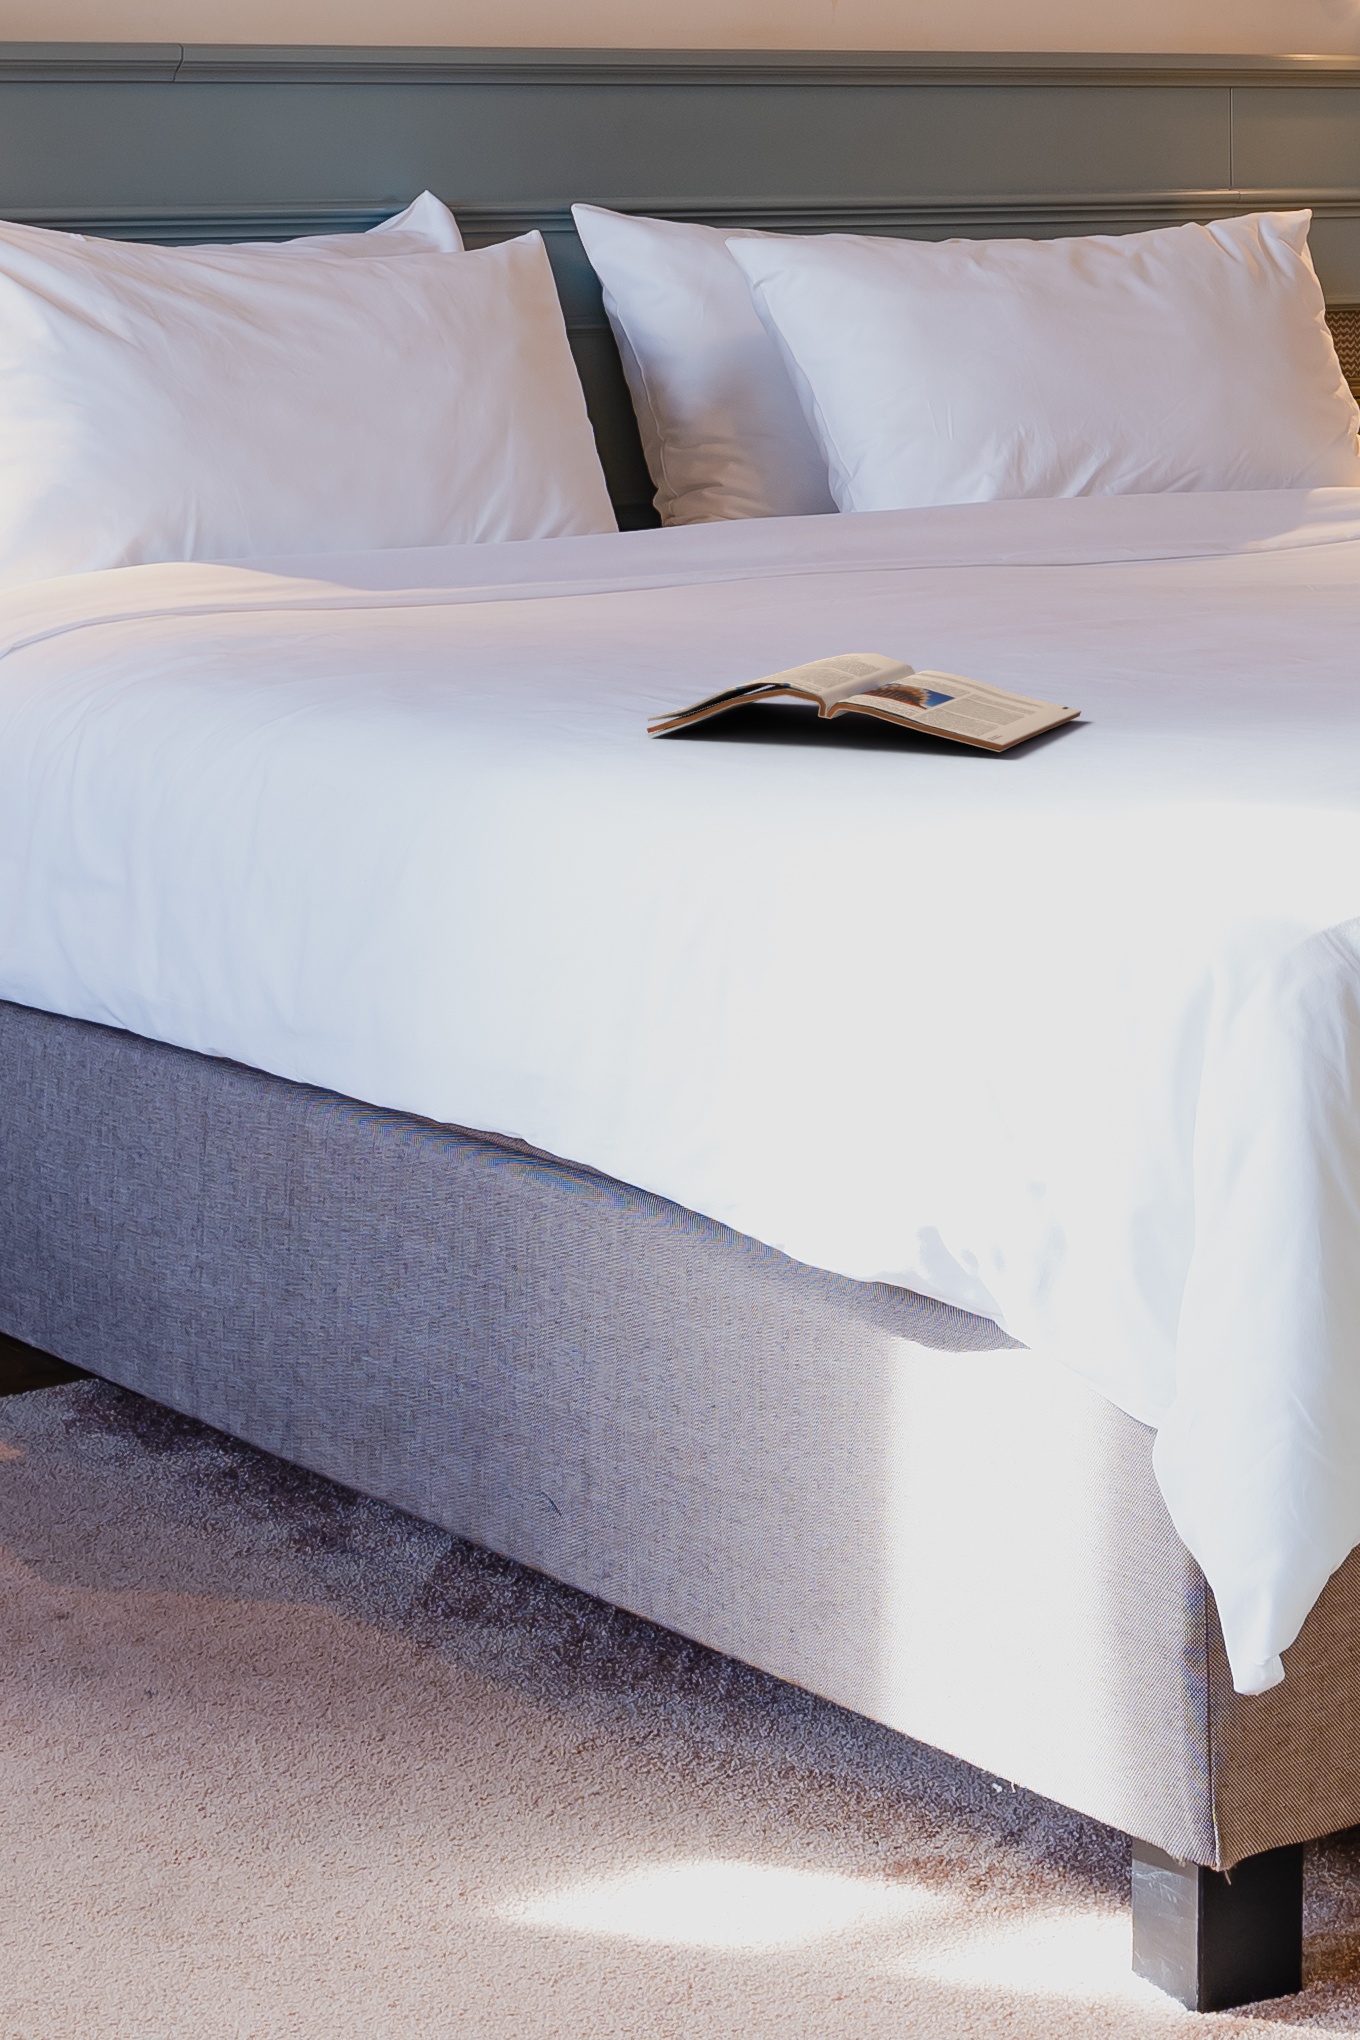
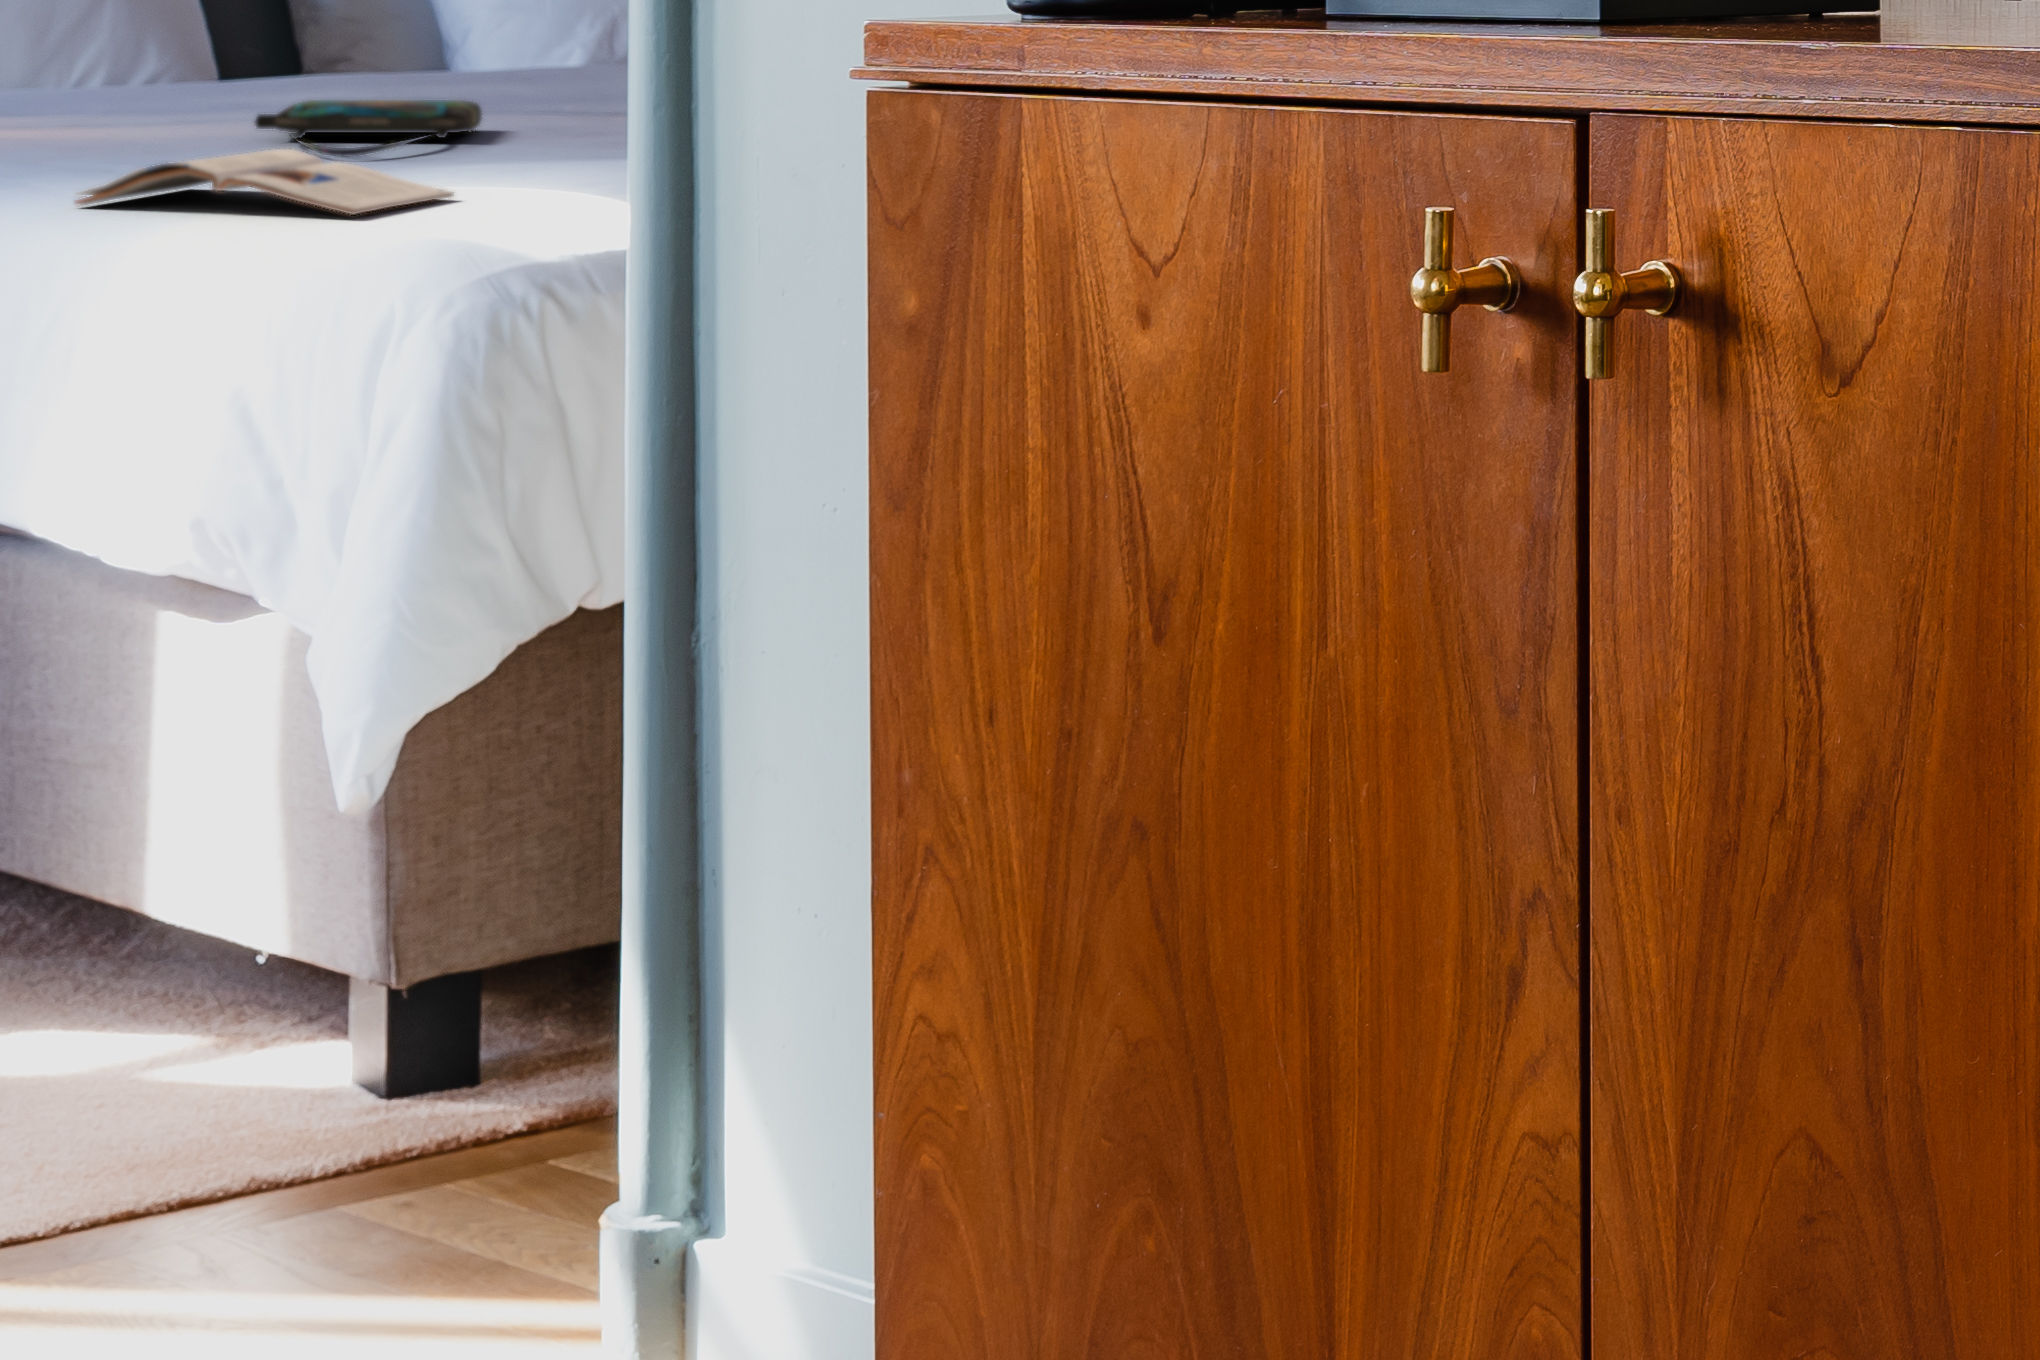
tote bag: none [738,561,995,646] -> present [255,100,482,156]

